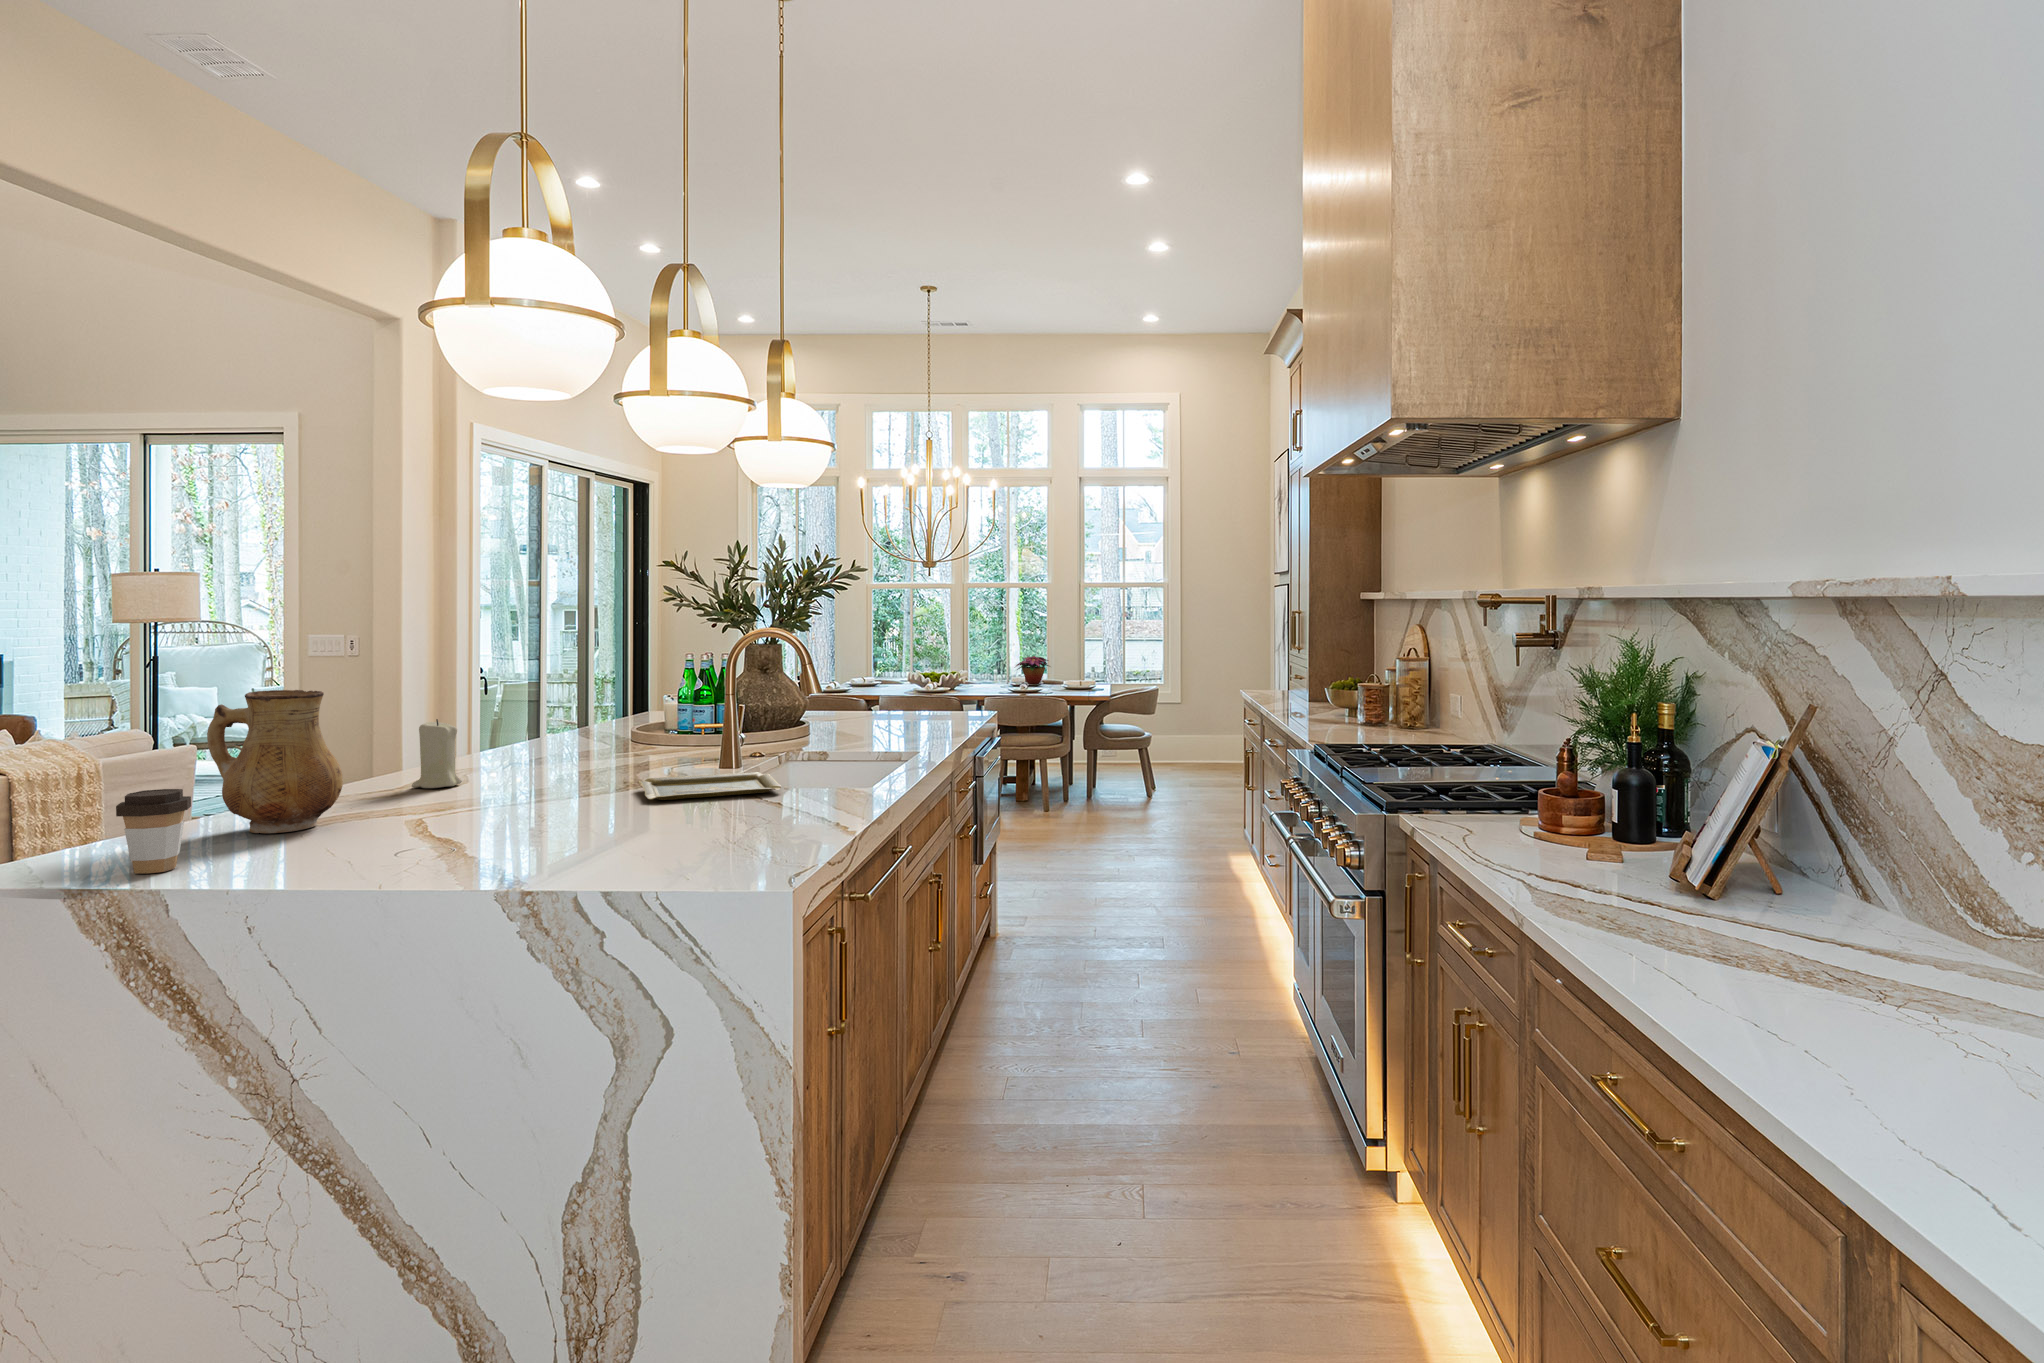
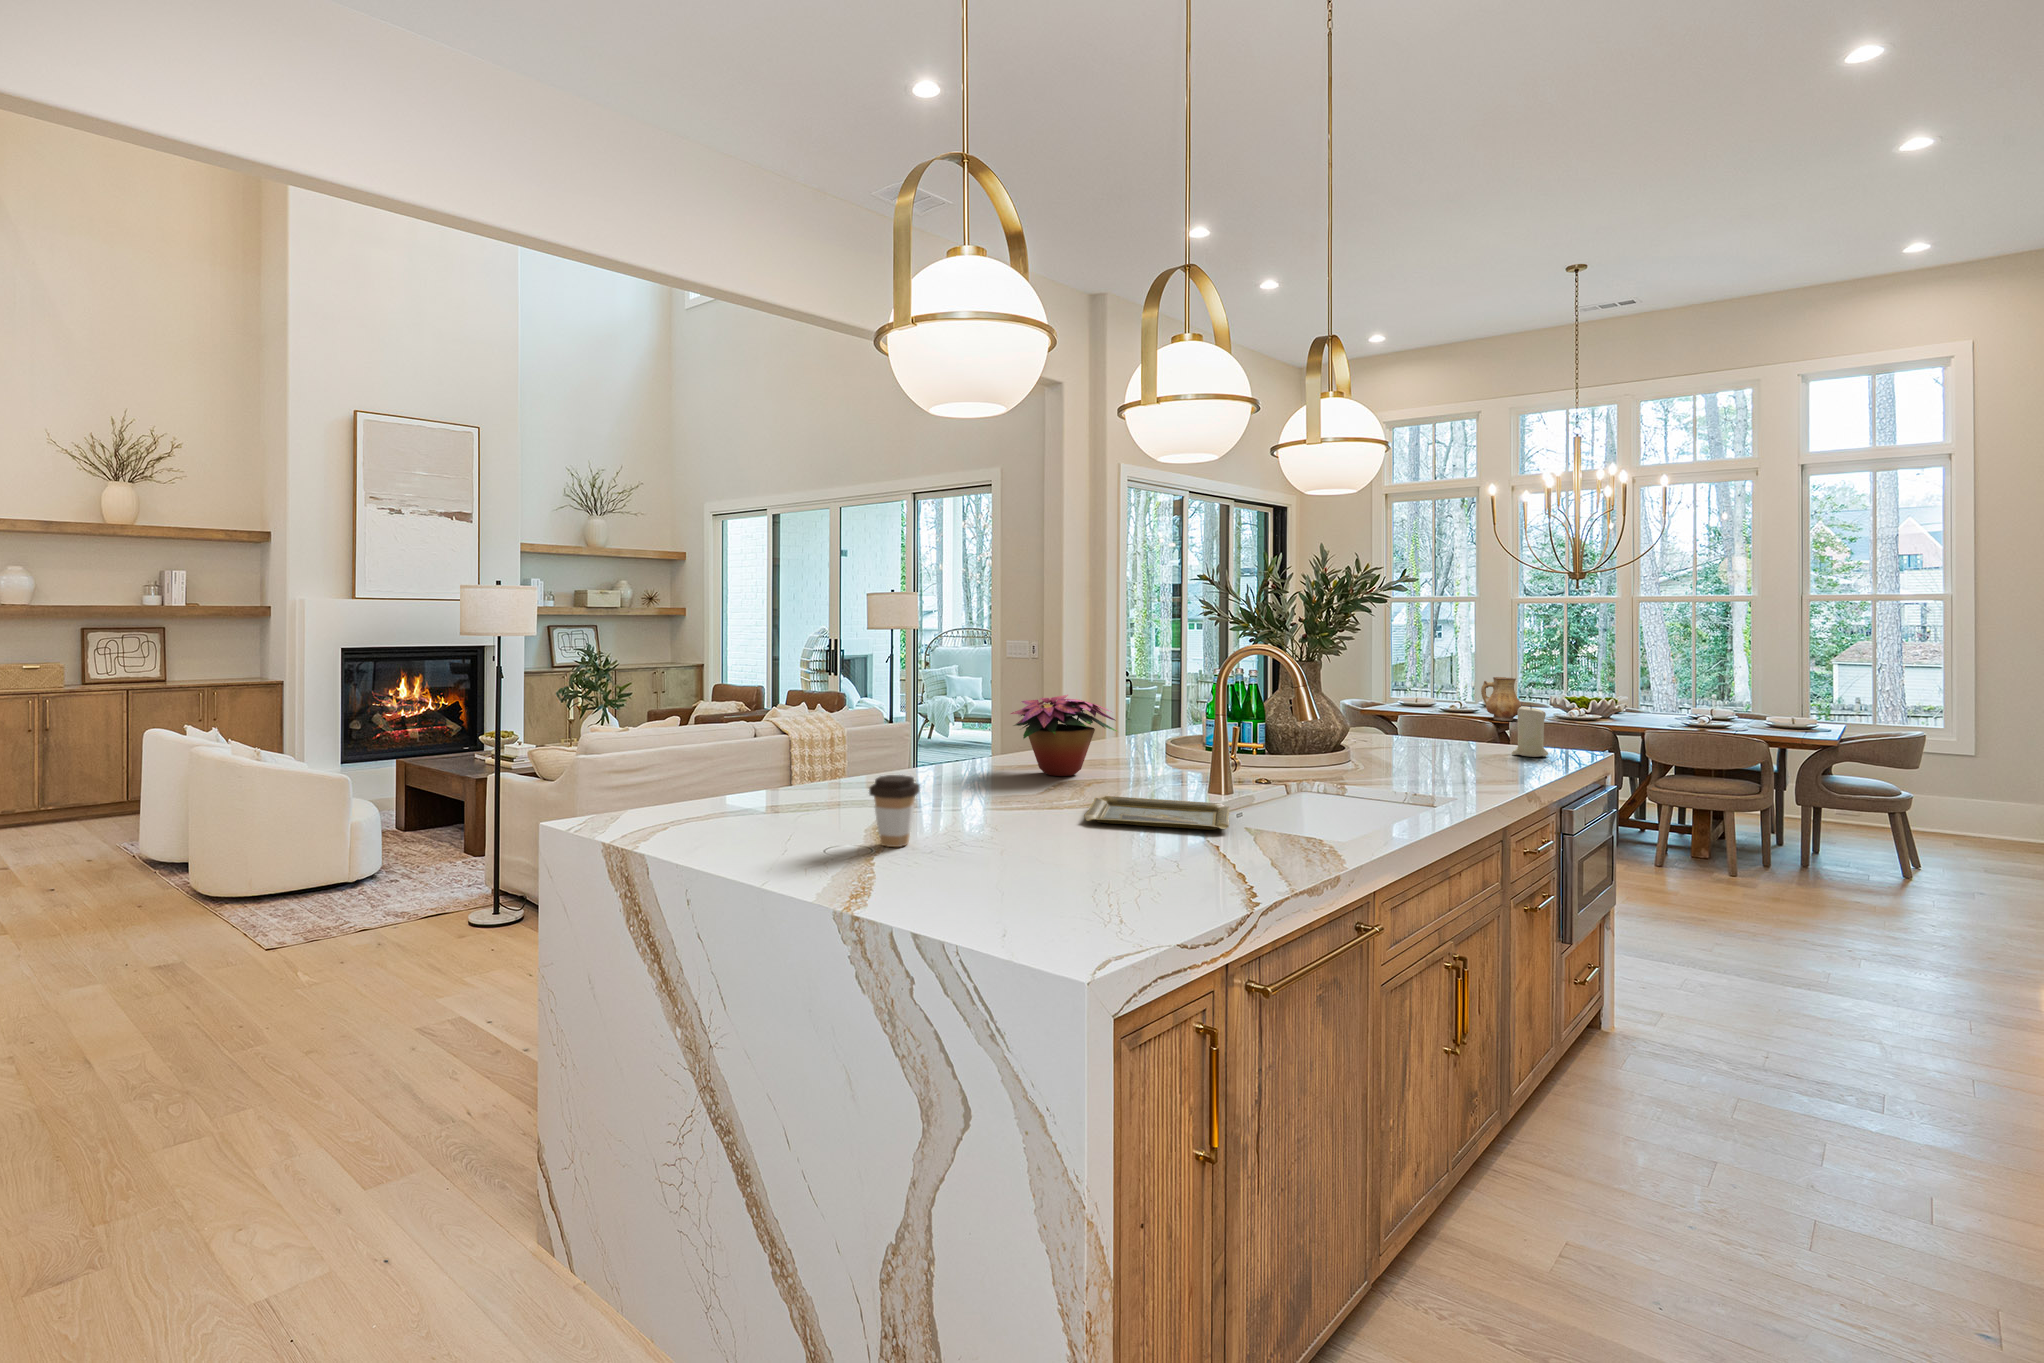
flower arrangement: present [1016,656,1049,684] -> present [1011,695,1116,776]
ceramic pitcher: present [207,690,343,833] -> present [1481,677,1521,721]
candle: present [412,719,462,788] -> present [1512,705,1548,757]
coffee cup: present [116,789,191,873] -> present [869,775,920,847]

